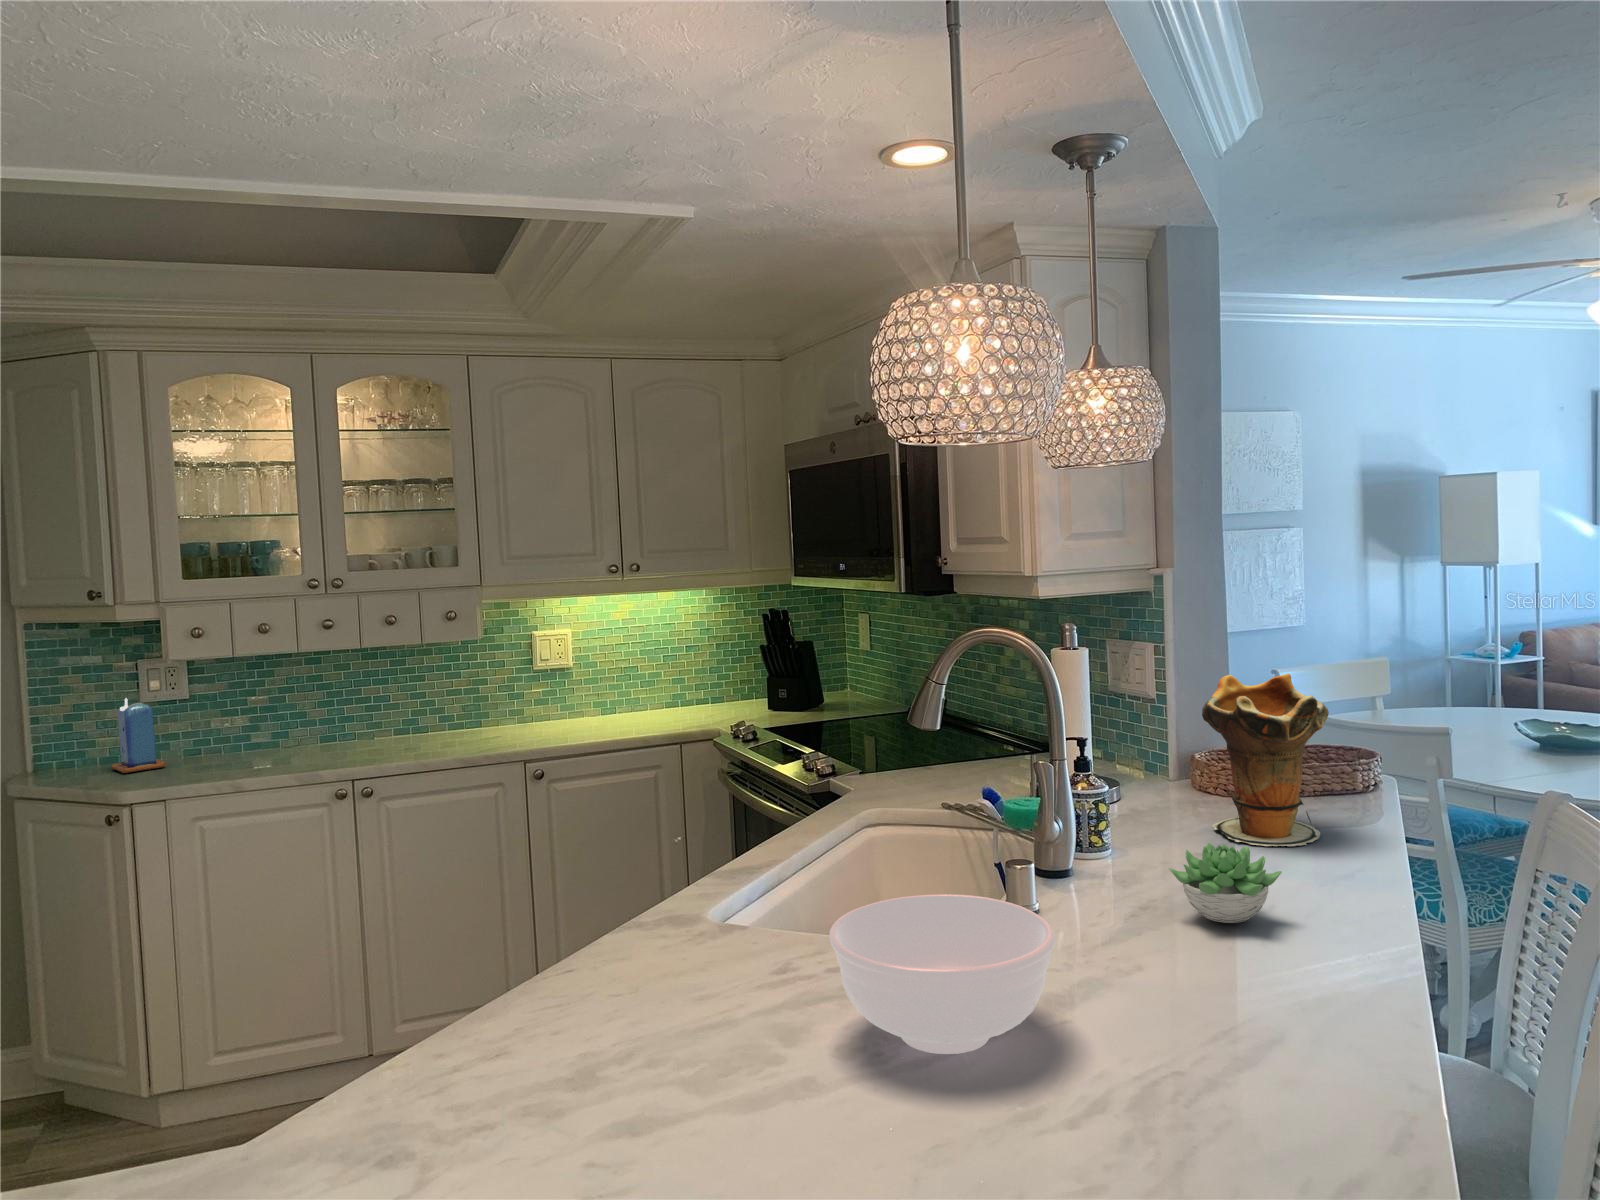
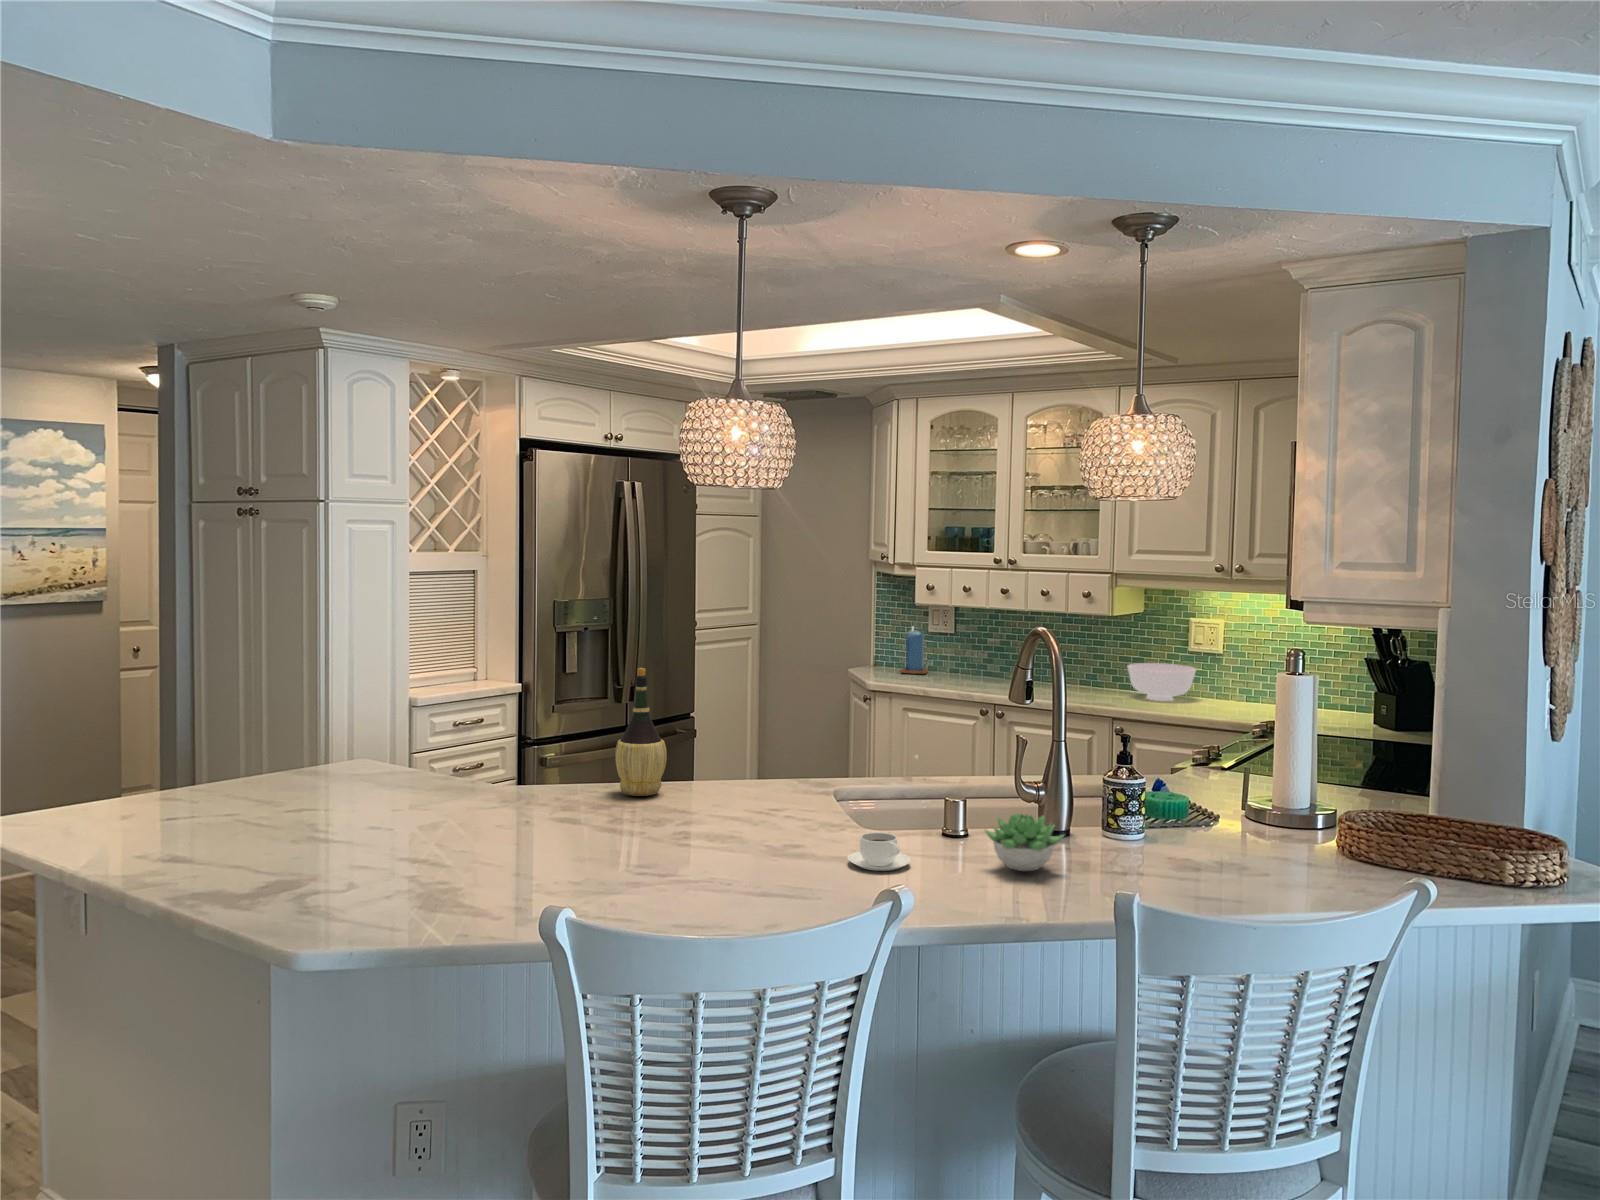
decorative vase: present [1202,674,1329,846] -> none [1214,720,1340,883]
wine bottle: none [453,800,568,1089] -> present [615,668,667,796]
bowl: present [829,894,1055,1054] -> present [1127,663,1196,701]
coffee cup: none [1107,935,1211,1000] -> present [848,832,911,871]

